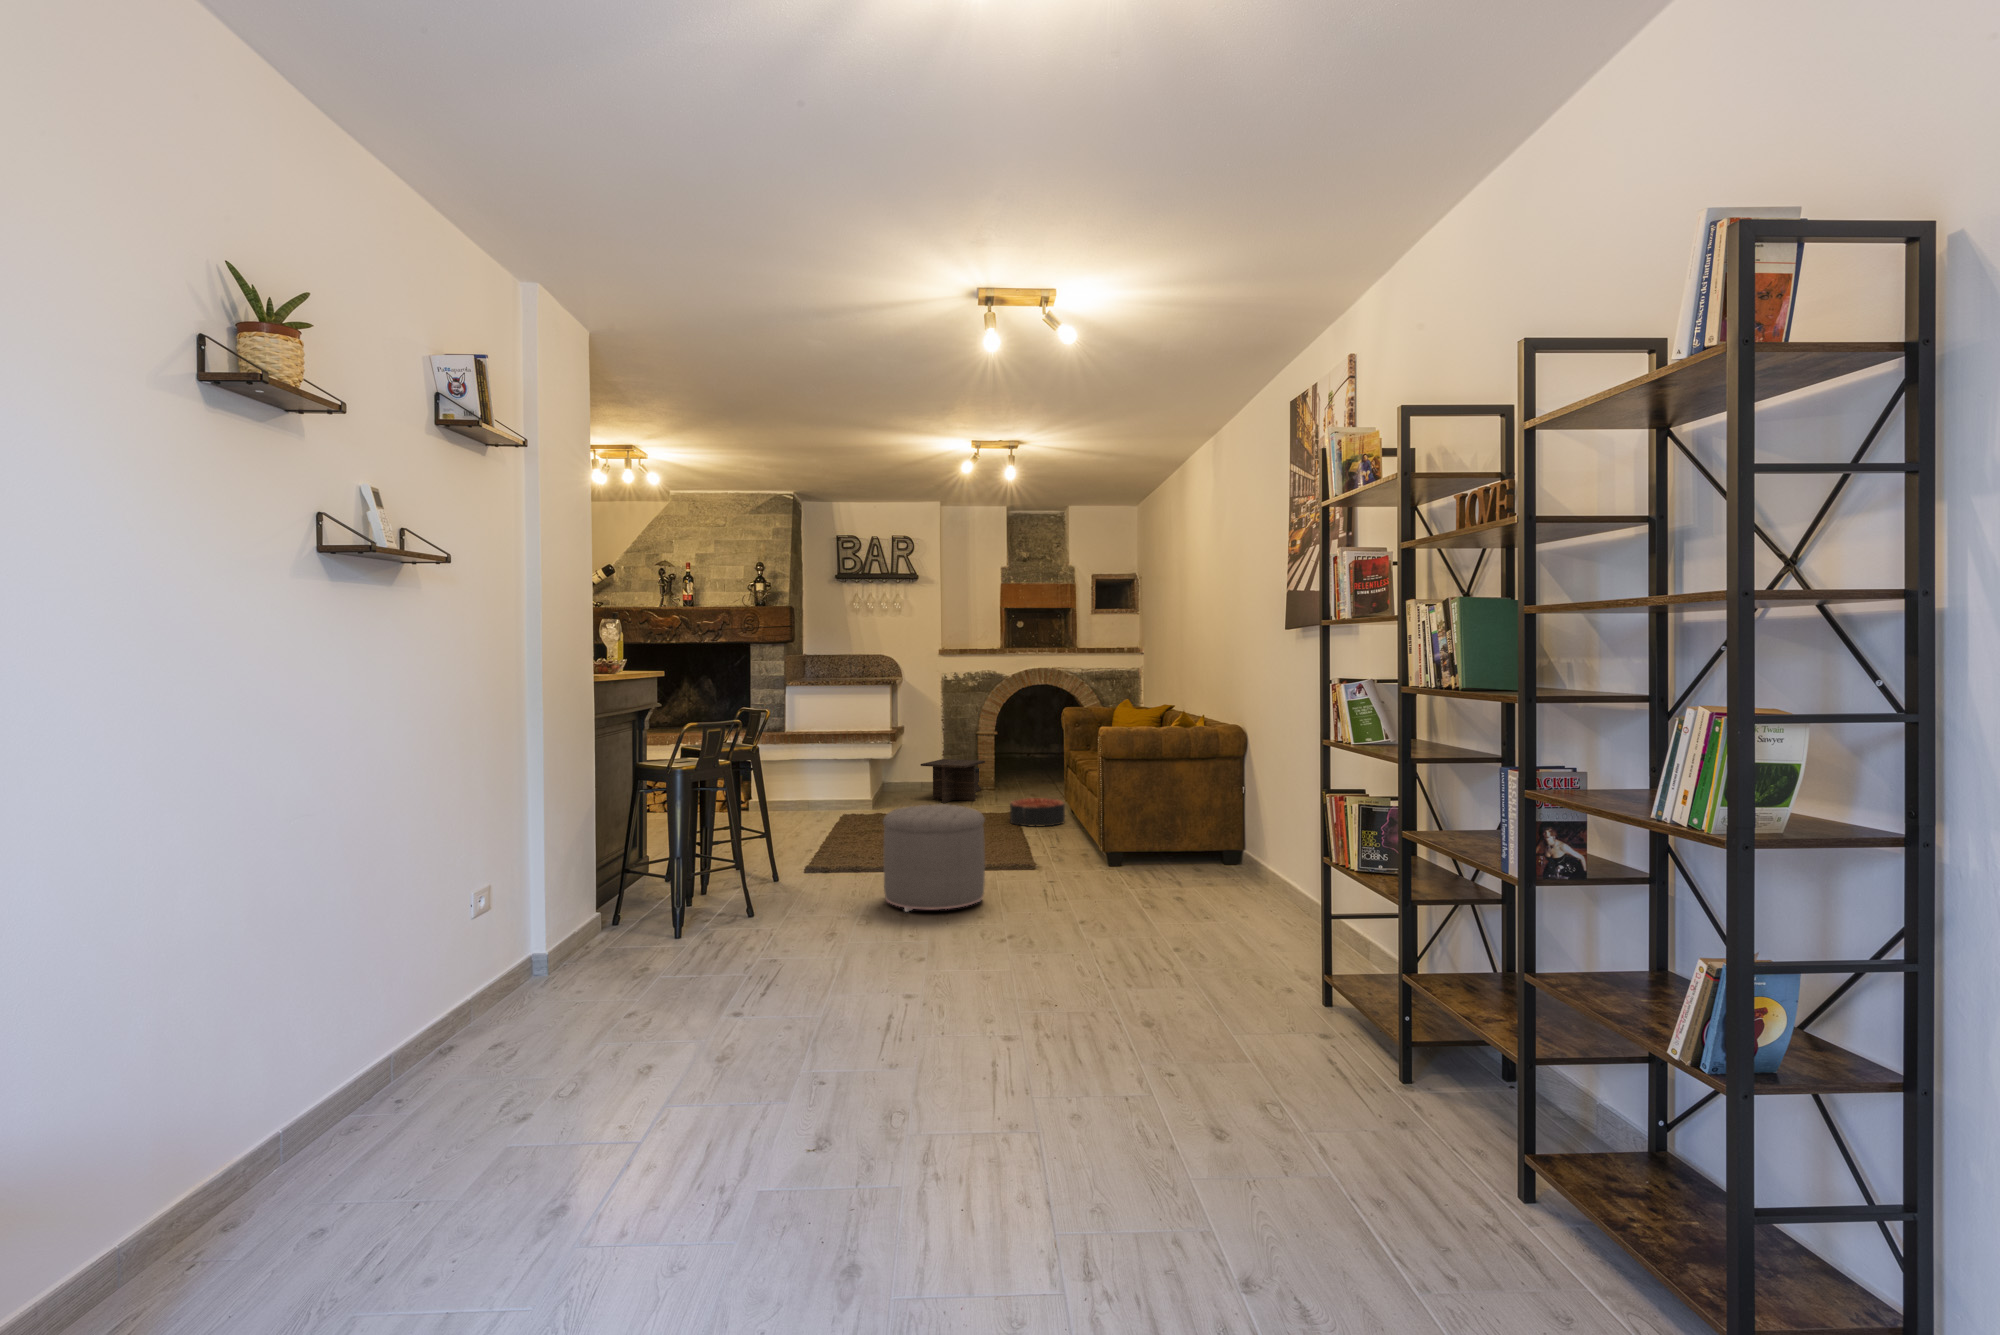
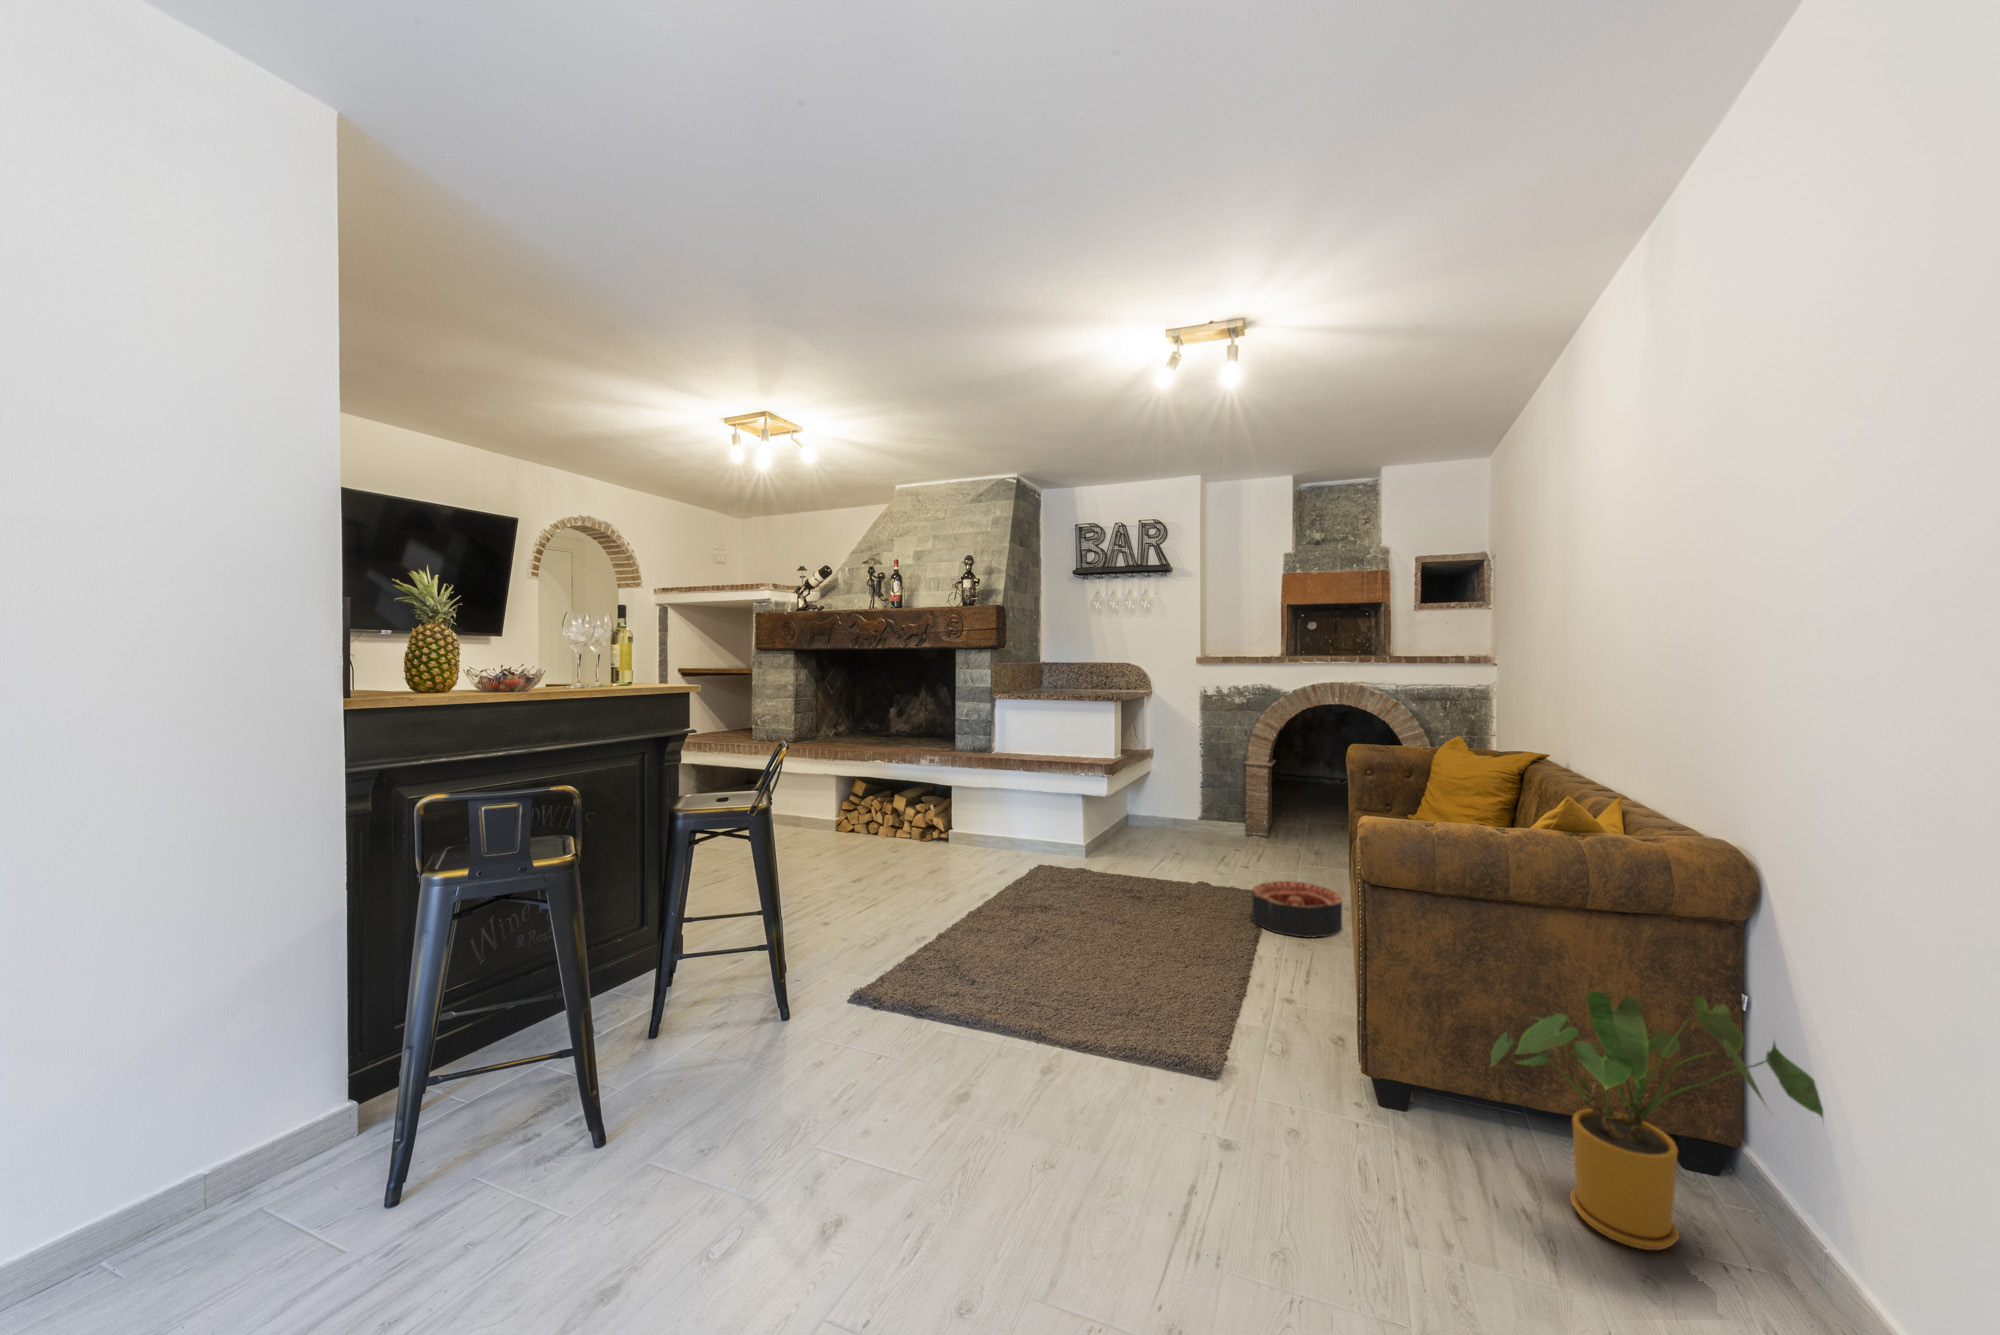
coffee table: present [921,759,985,803] -> none [1152,799,1247,862]
house plant: none [1151,785,1255,882] -> present [1491,991,1823,1250]
ottoman: present [883,804,985,912] -> none [858,954,1068,1233]

